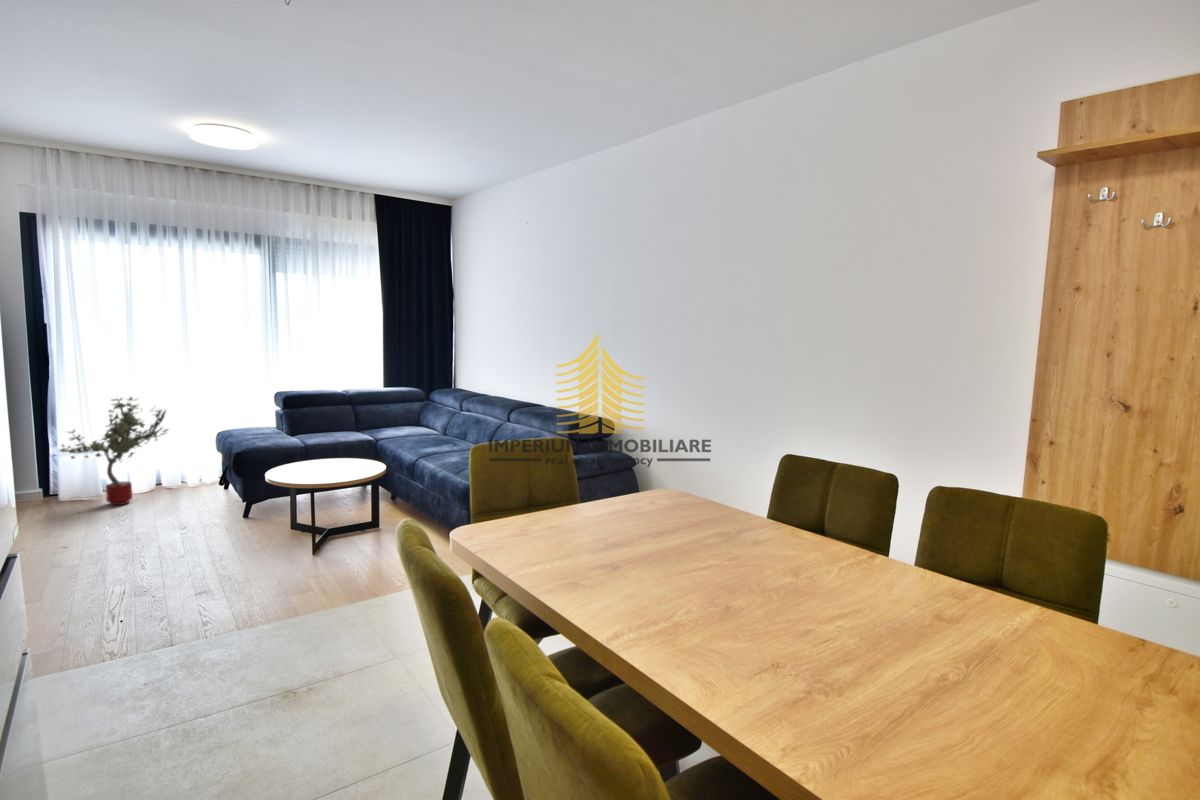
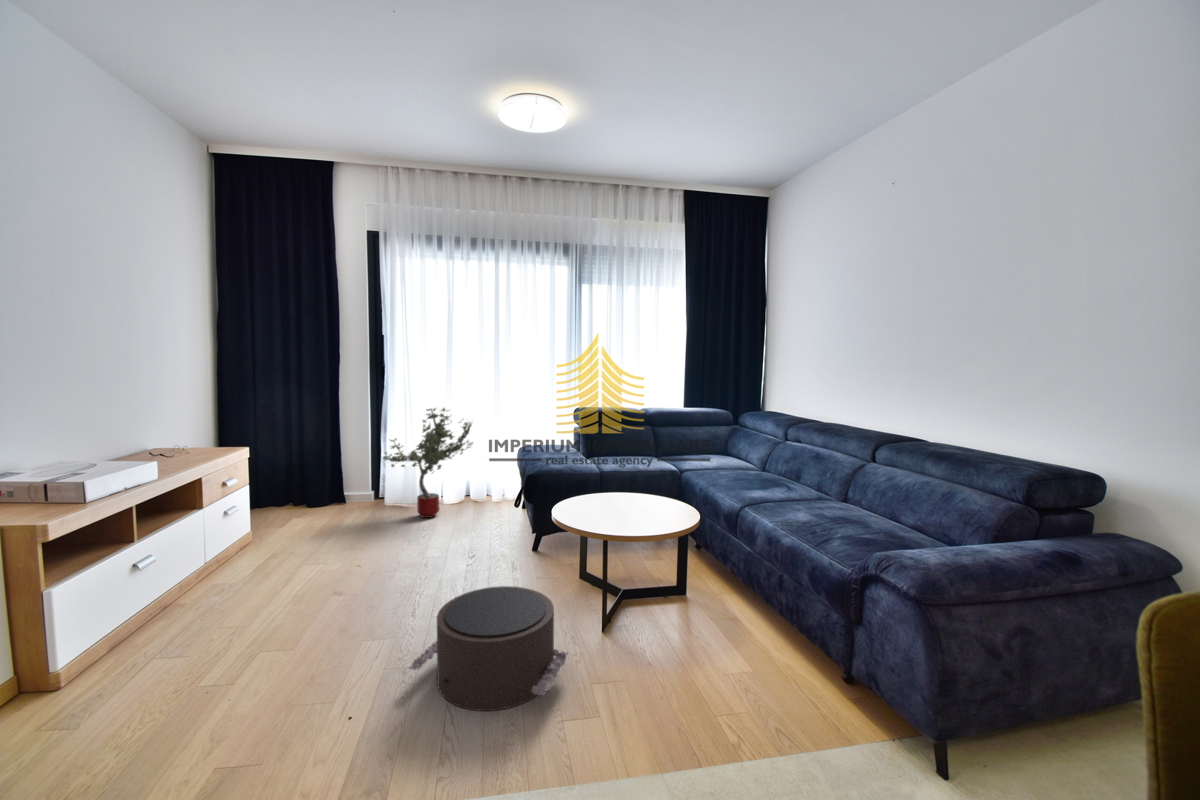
pouf: none [167,523,288,593] -> present [409,586,568,711]

